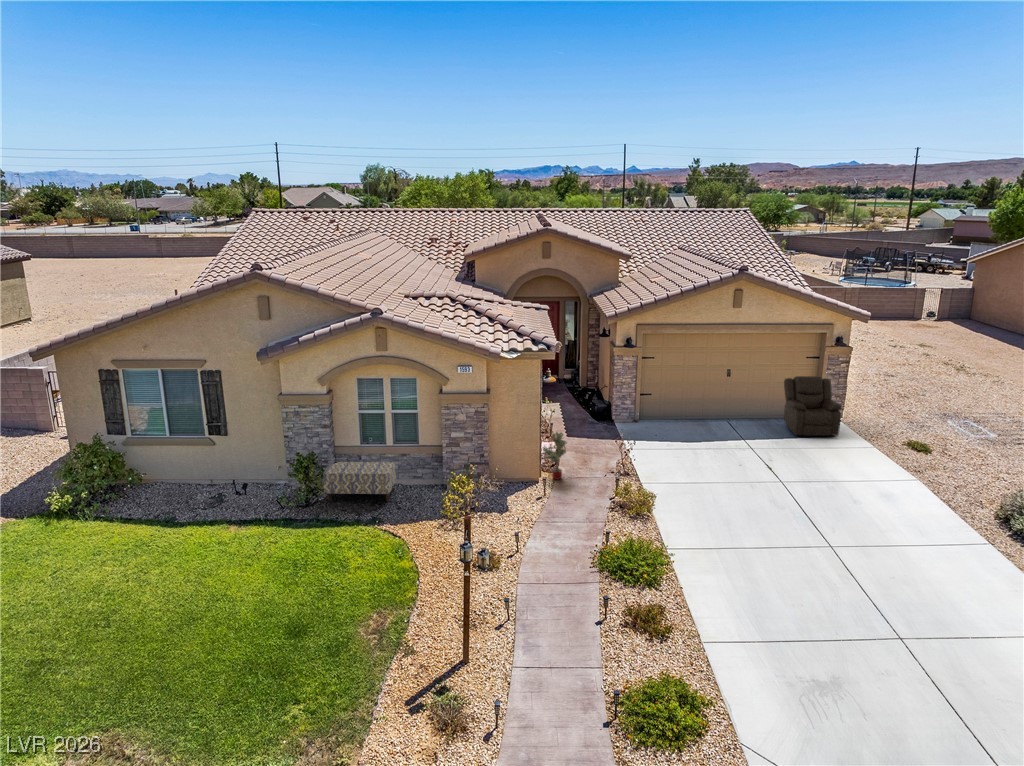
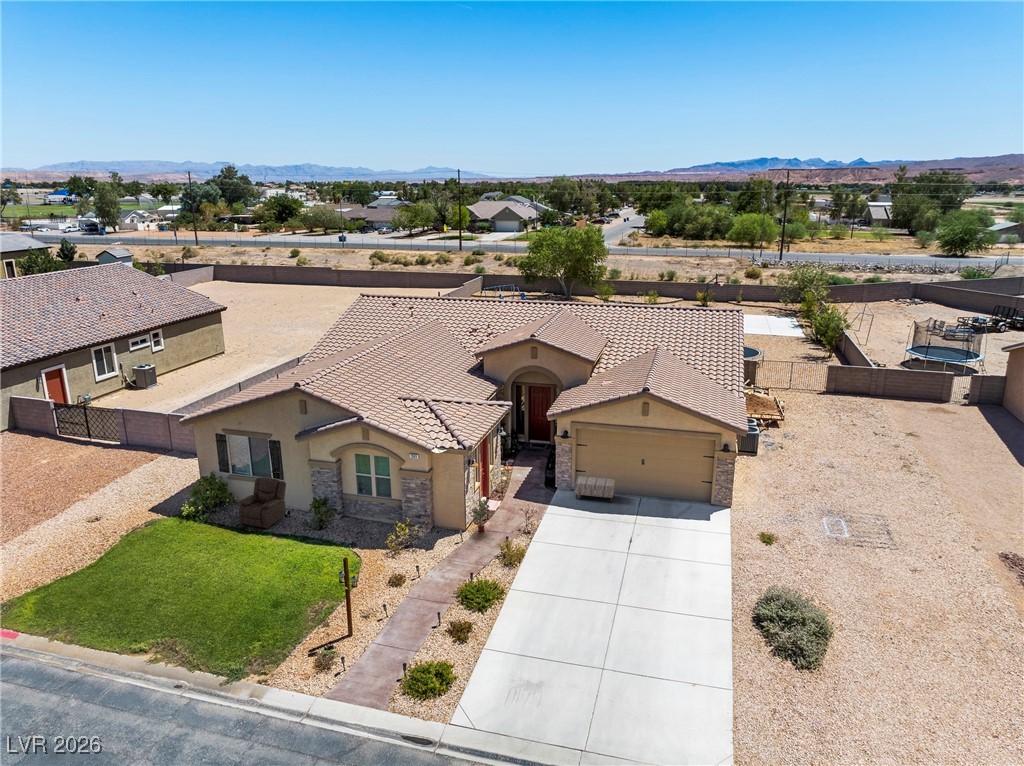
chair: present [784,376,842,437] -> present [239,477,286,528]
bench: present [323,462,396,502] -> present [575,476,615,502]

